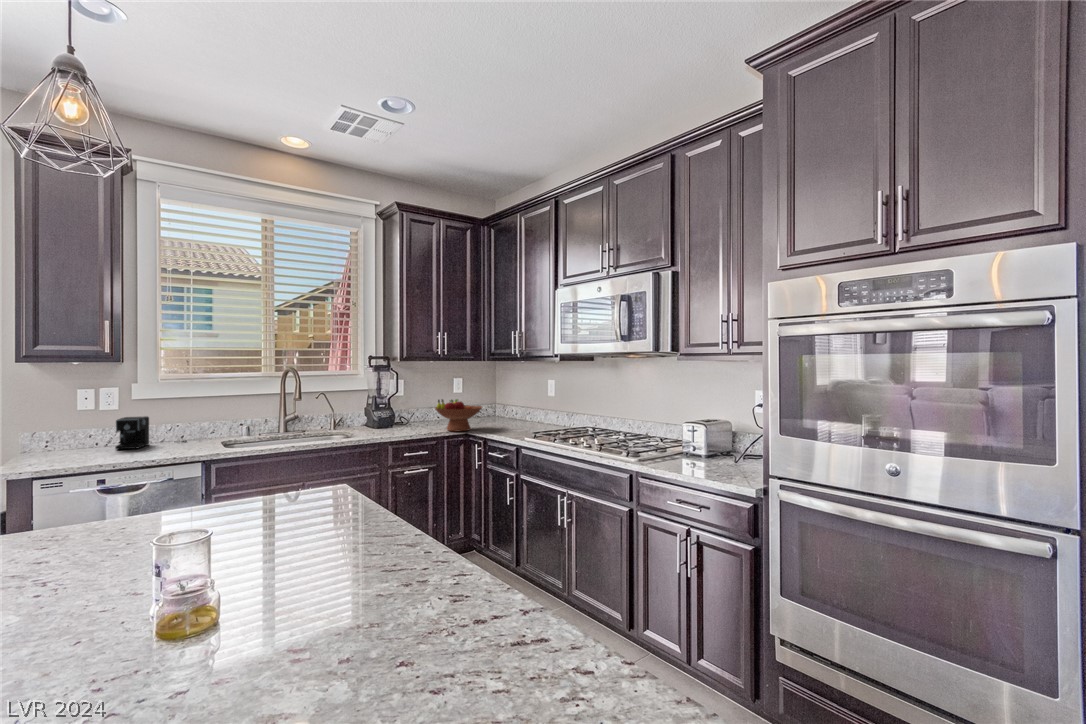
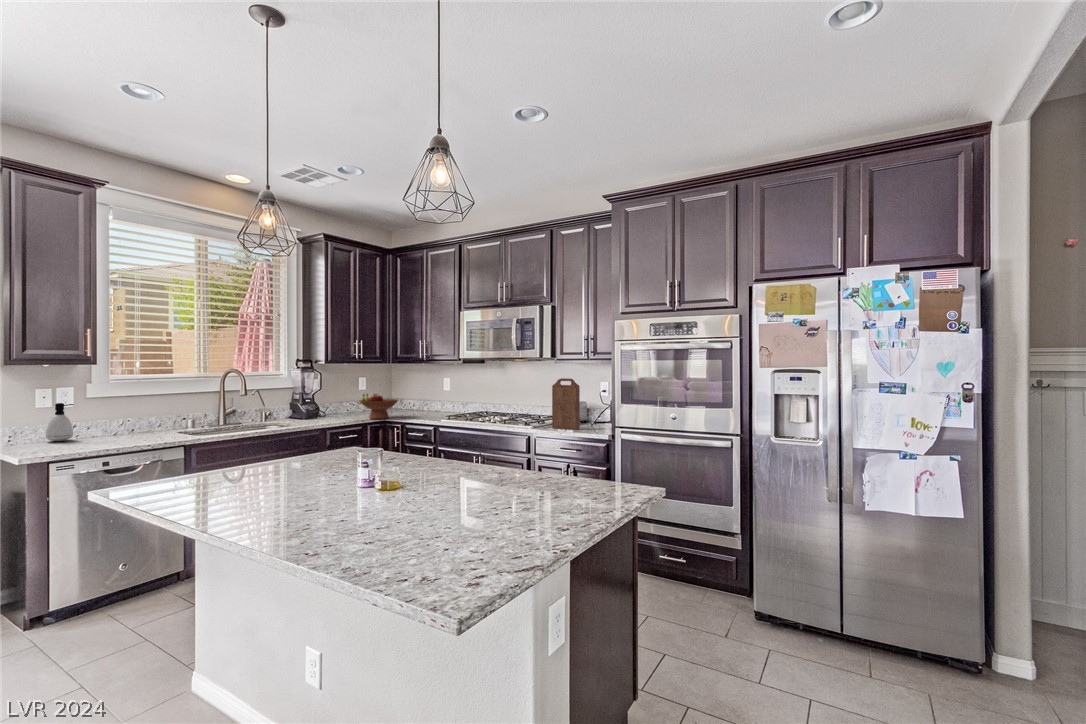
cutting board: none [664,385,708,471] -> present [552,378,580,430]
soap dispenser: none [65,407,97,449] -> present [46,403,74,441]
coffee maker: present [115,416,187,450] -> none [97,411,153,440]

